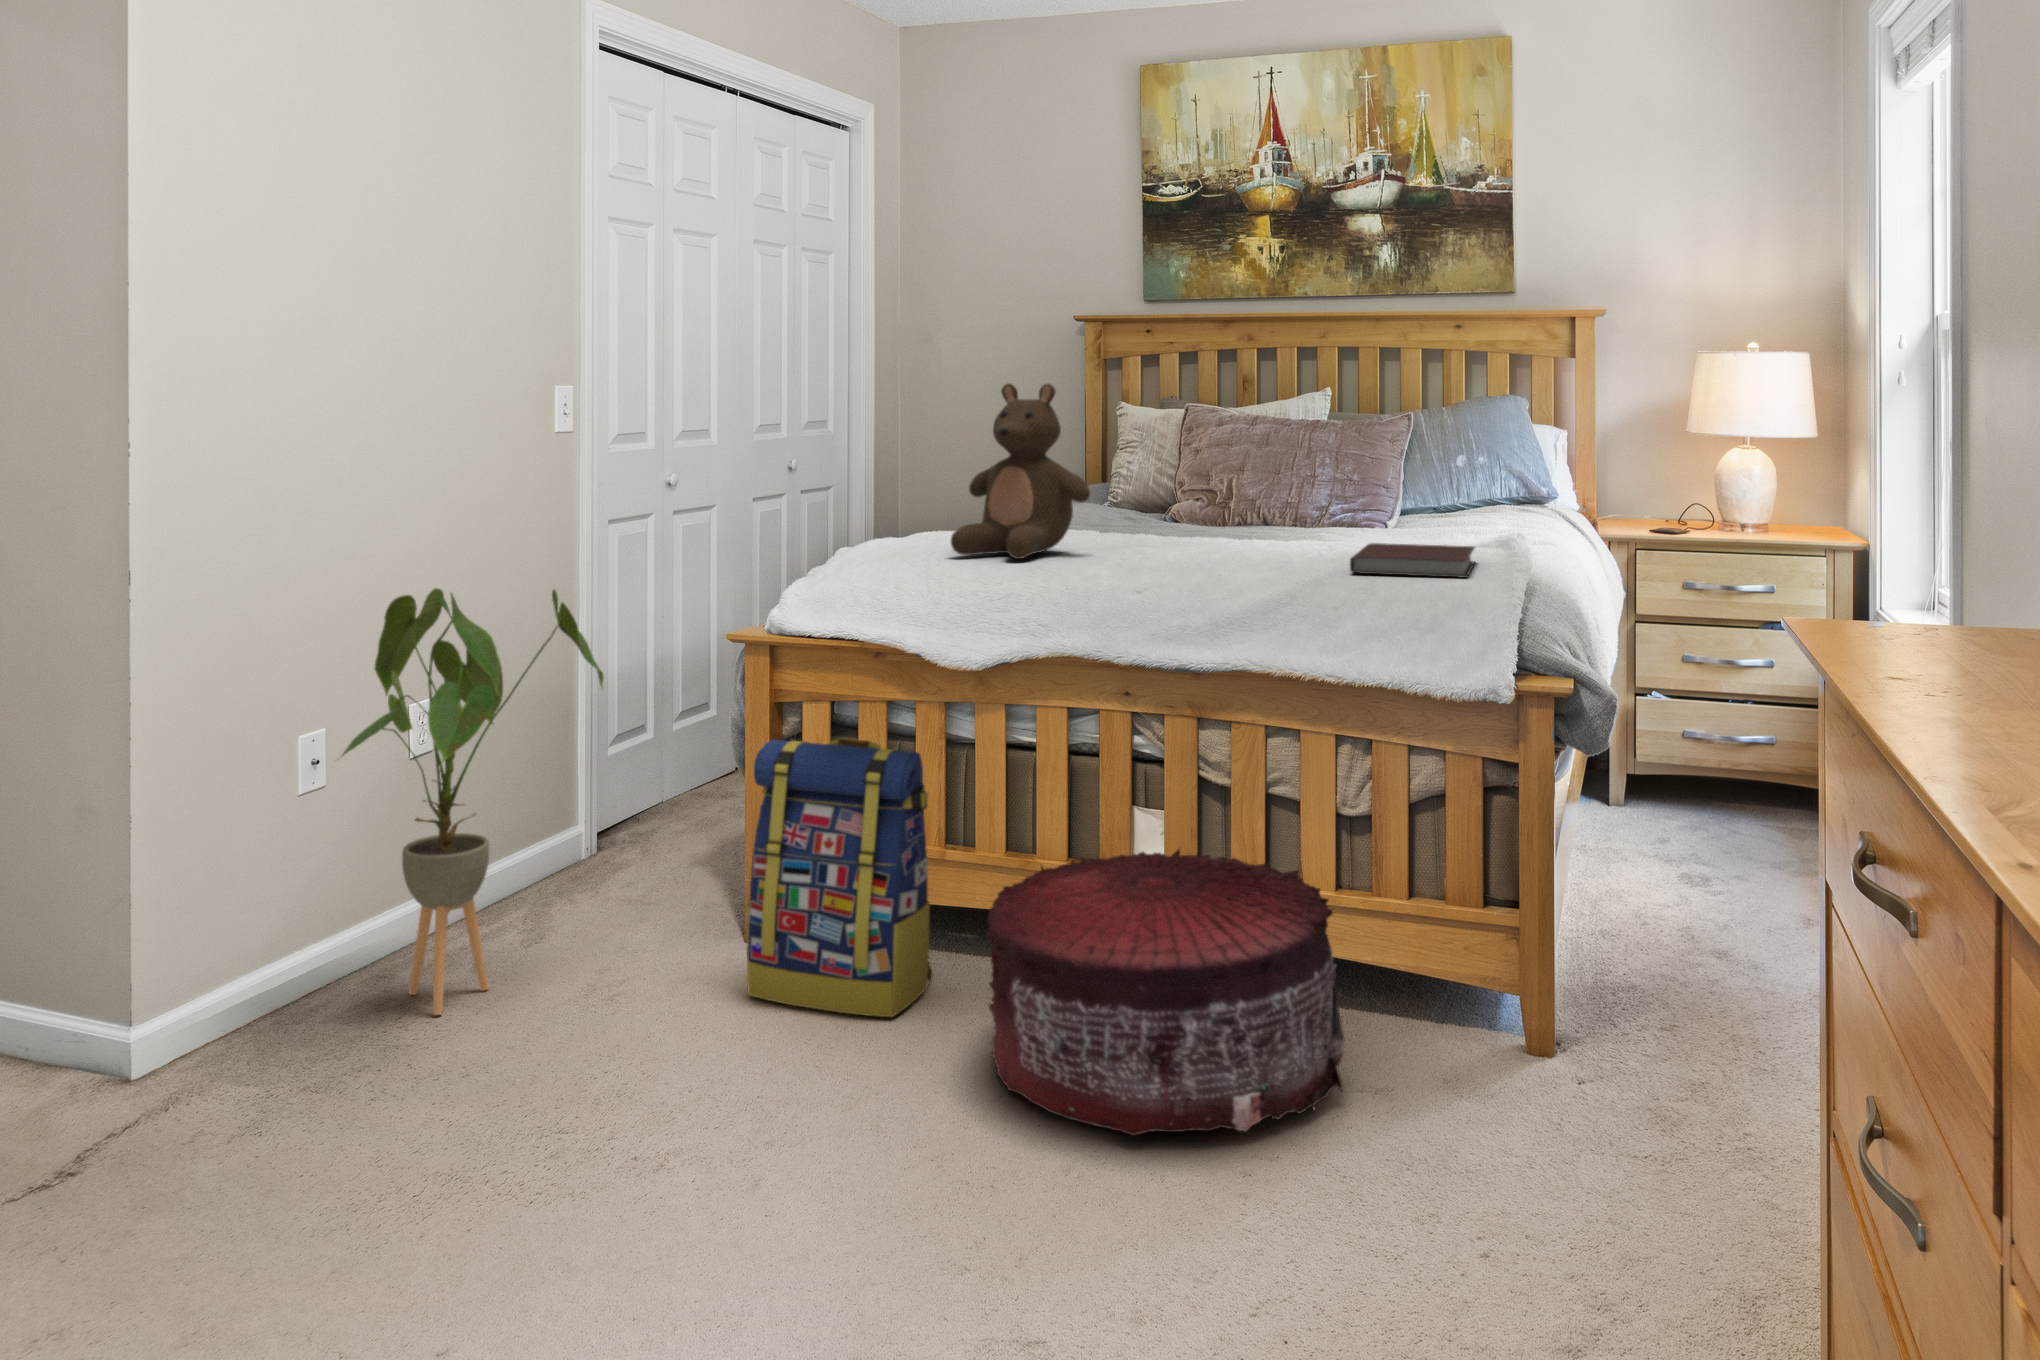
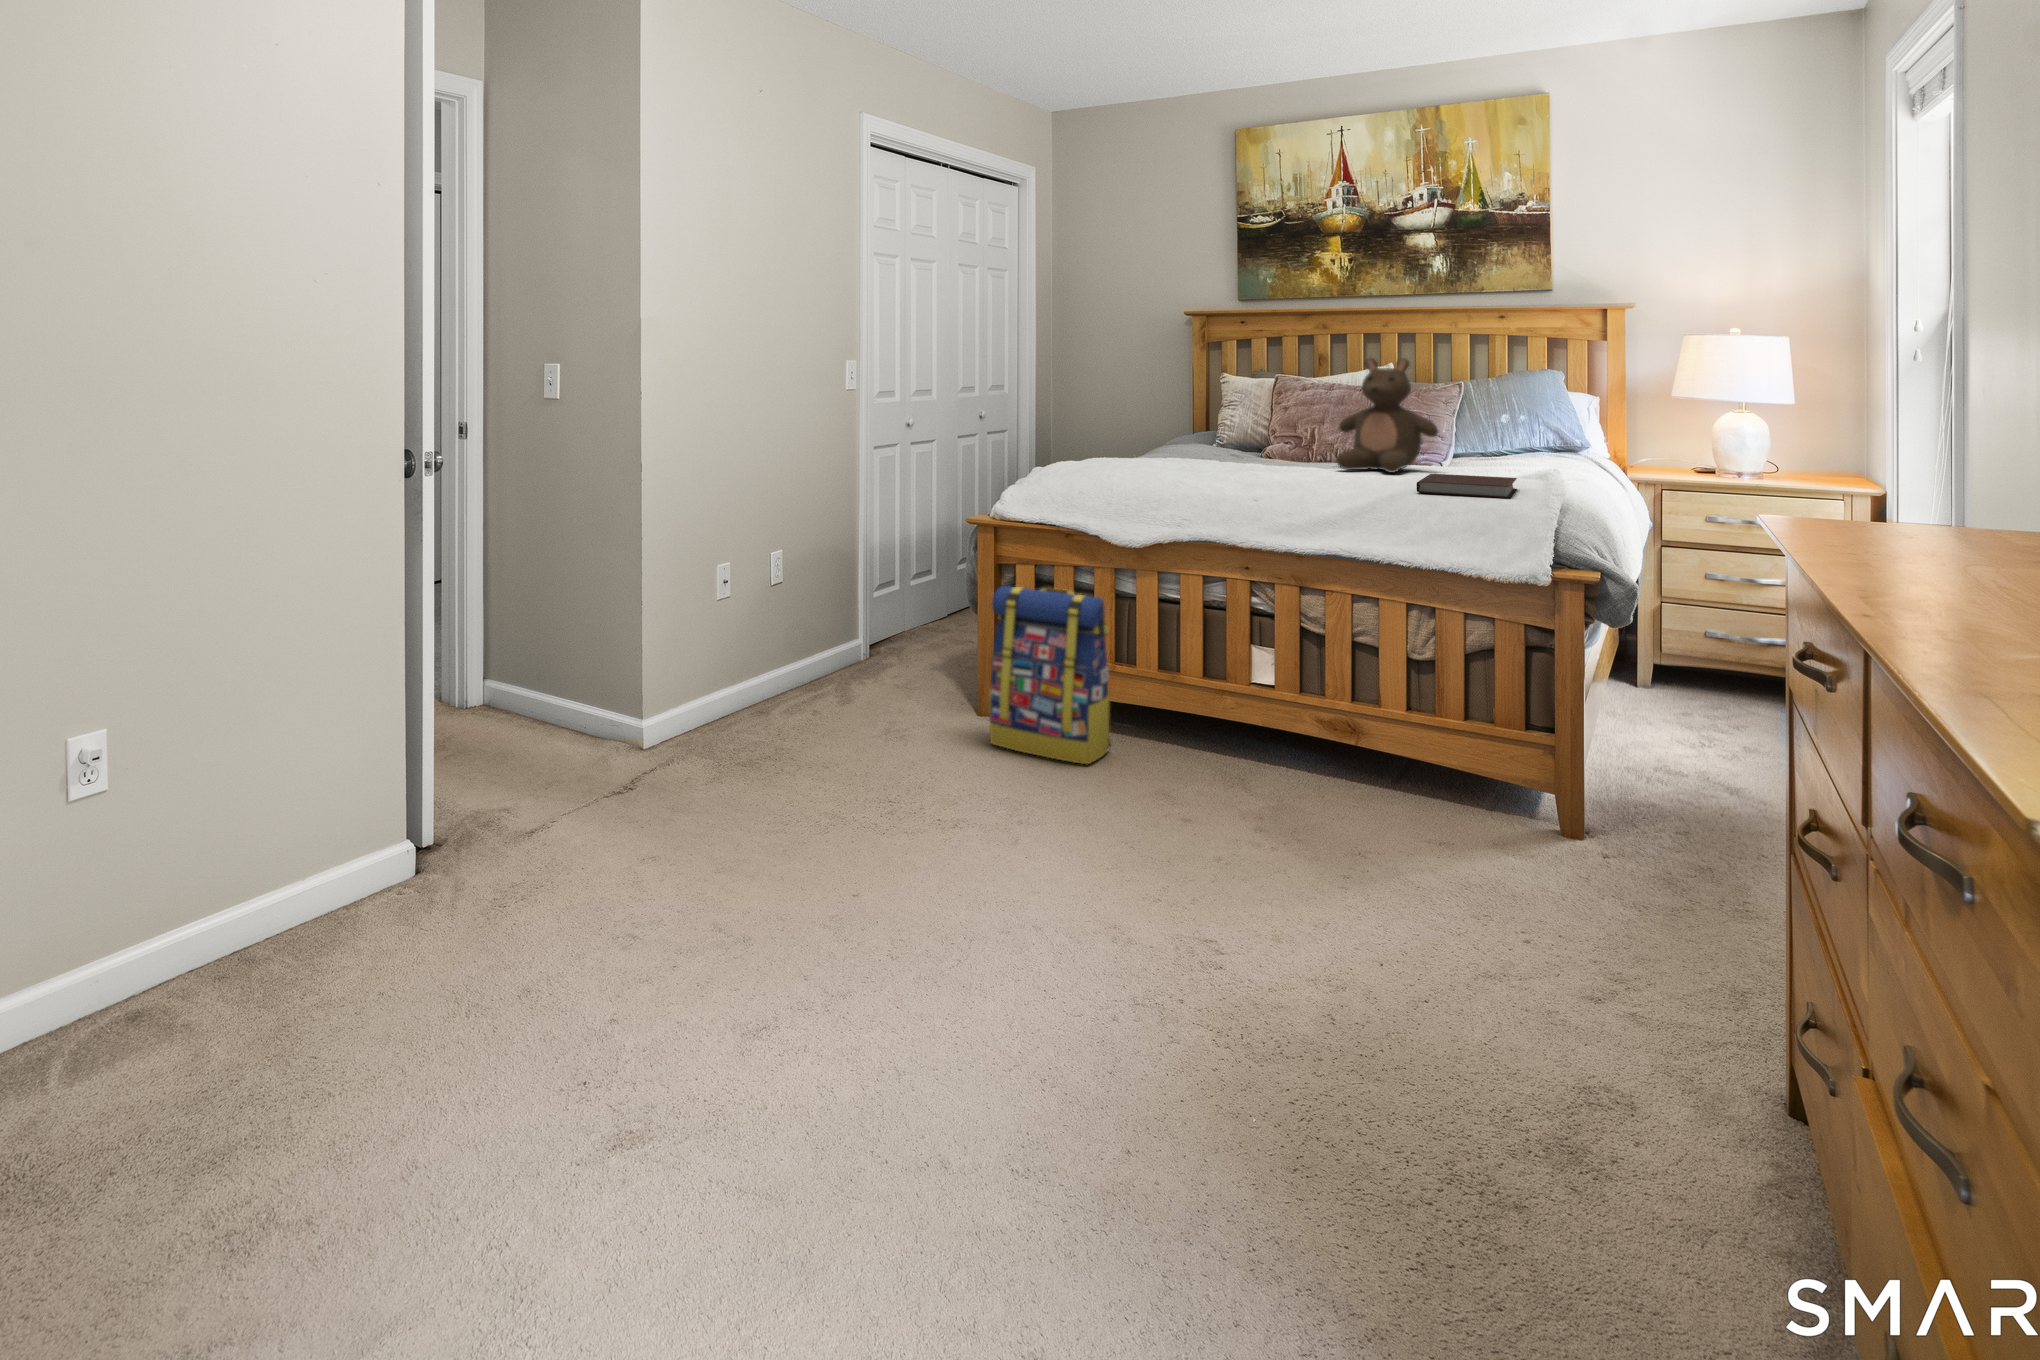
stuffed bear: present [950,384,1090,559] -> present [1336,358,1438,473]
house plant: present [342,588,604,1015] -> none [743,483,894,735]
pouf: present [987,849,1344,1135] -> none [1157,672,1415,849]

